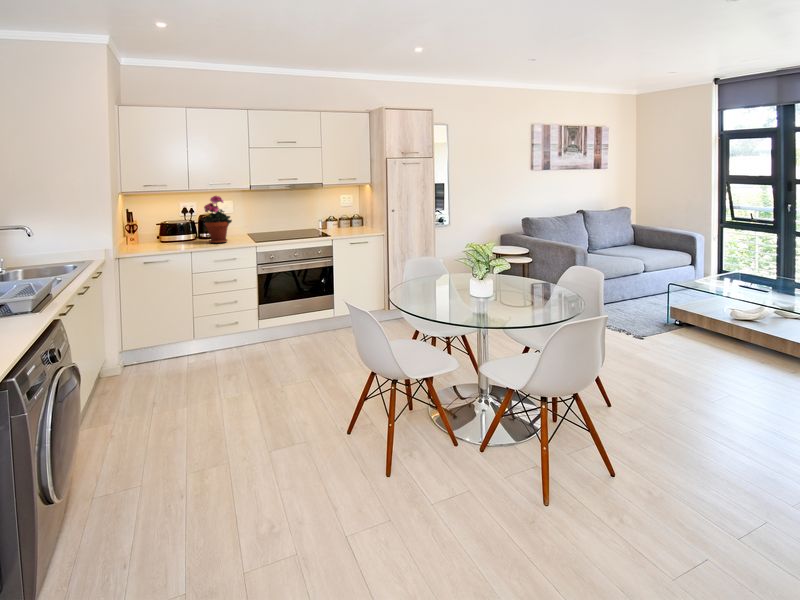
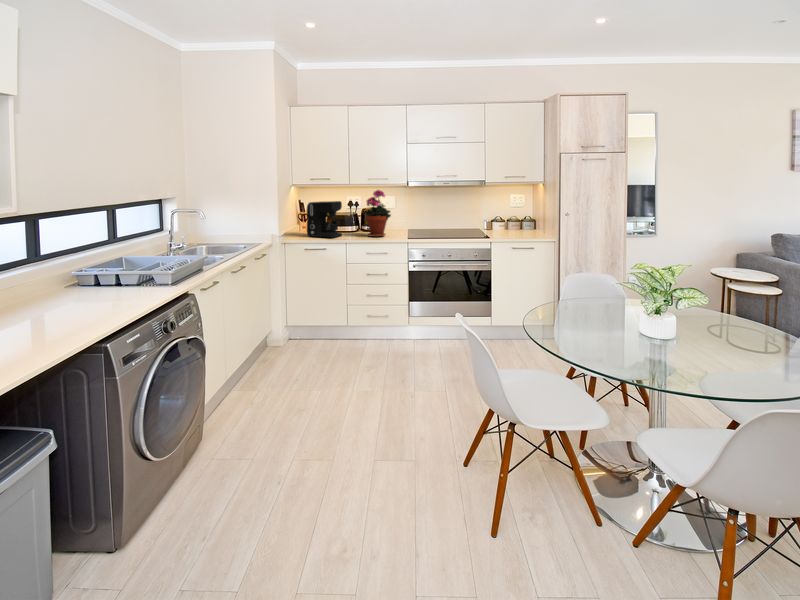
coffee maker: none [138,209,181,248] -> present [307,201,342,237]

